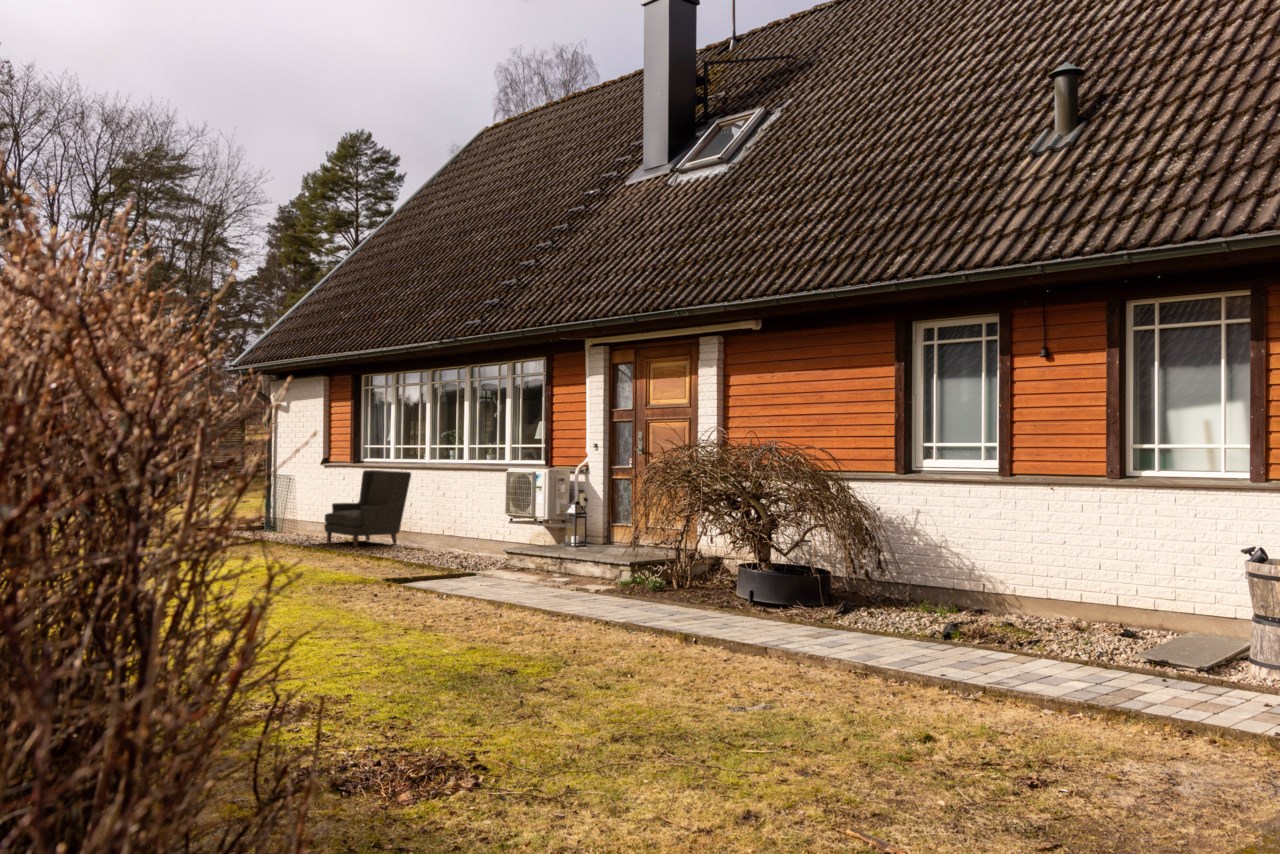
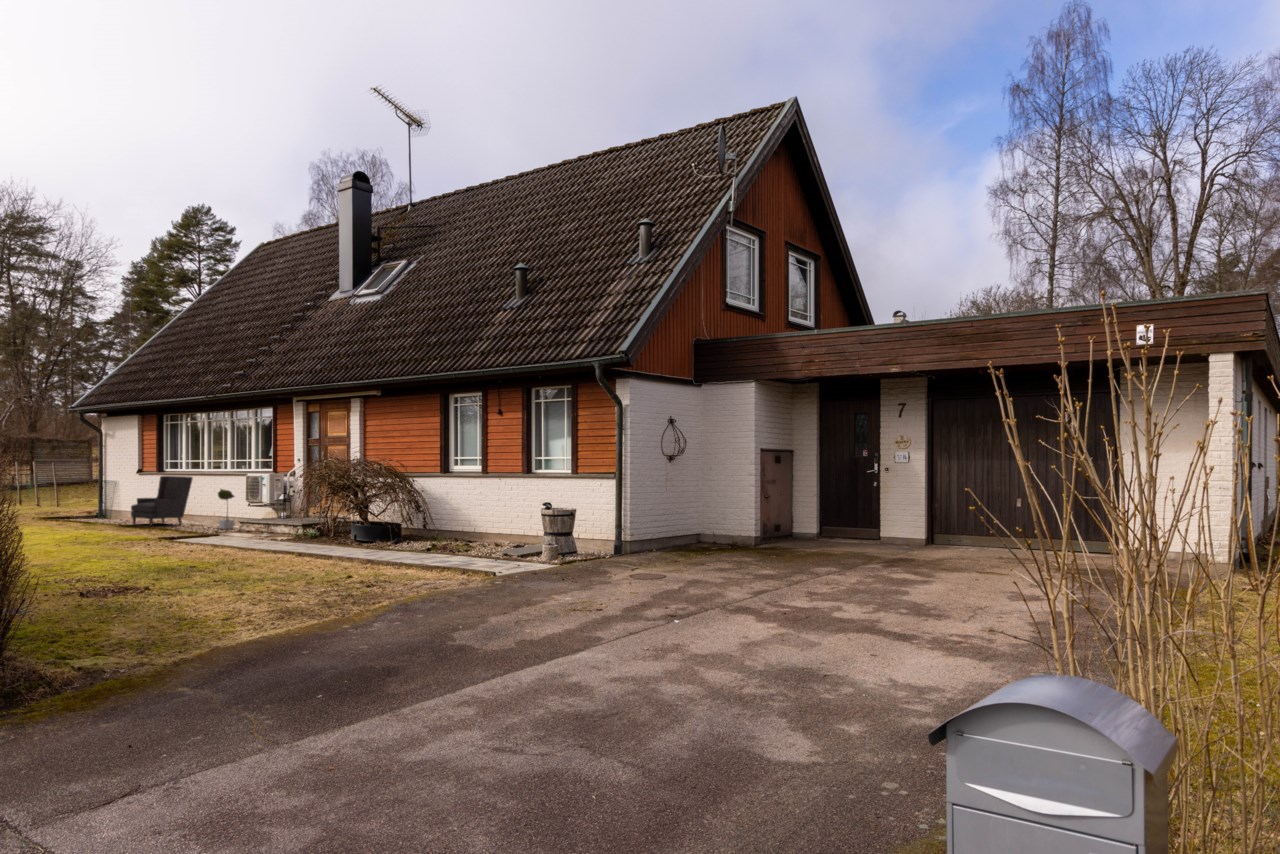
potted tree: none [458,491,484,556] -> present [218,489,235,529]

